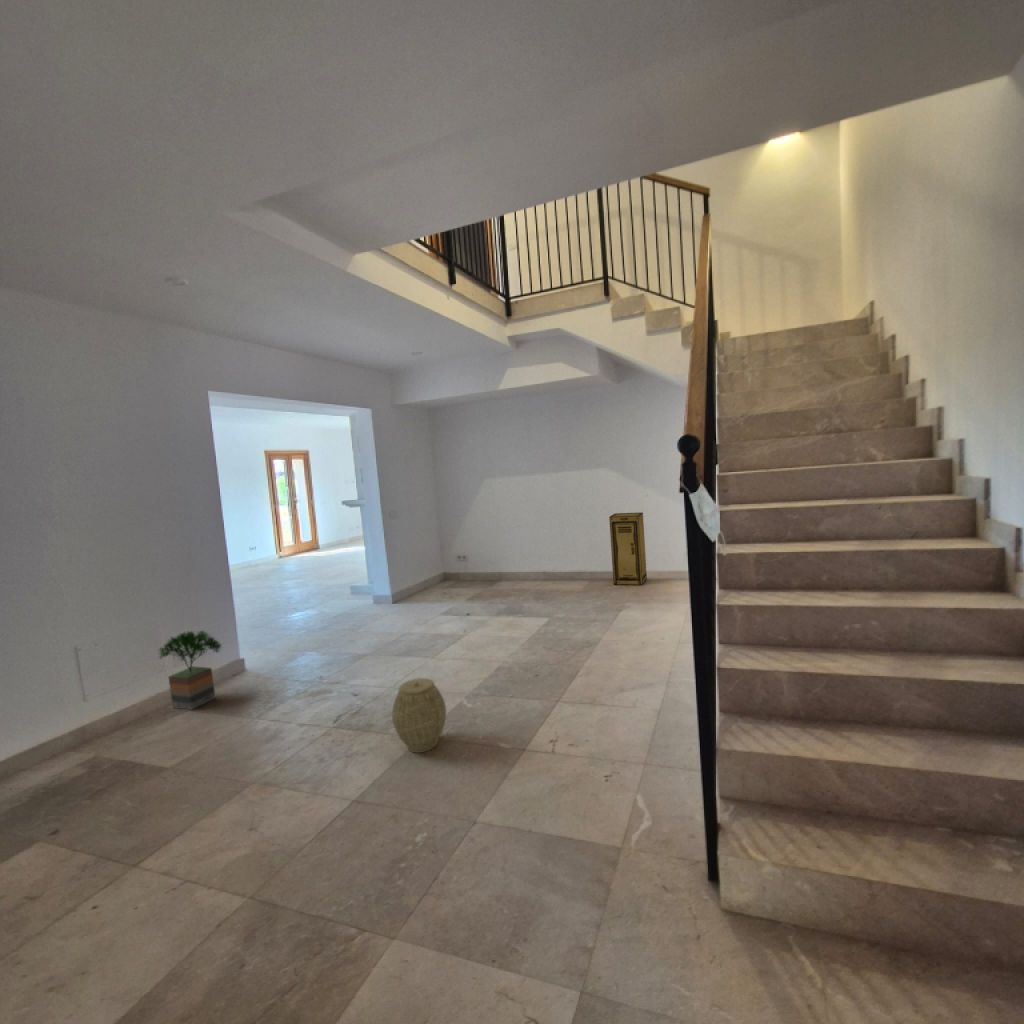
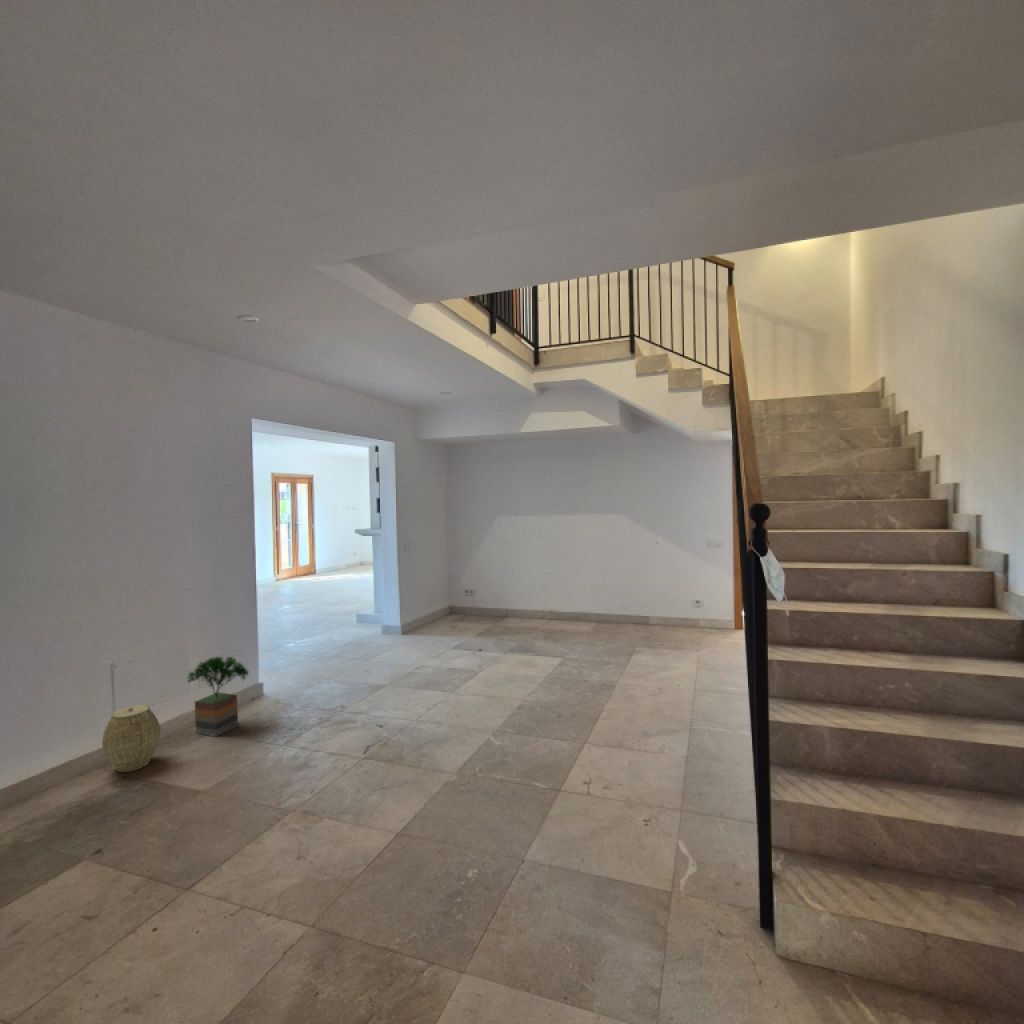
storage cabinet: present [609,512,647,585] -> none [621,559,654,632]
woven basket: present [392,678,446,753] -> present [102,705,161,772]

